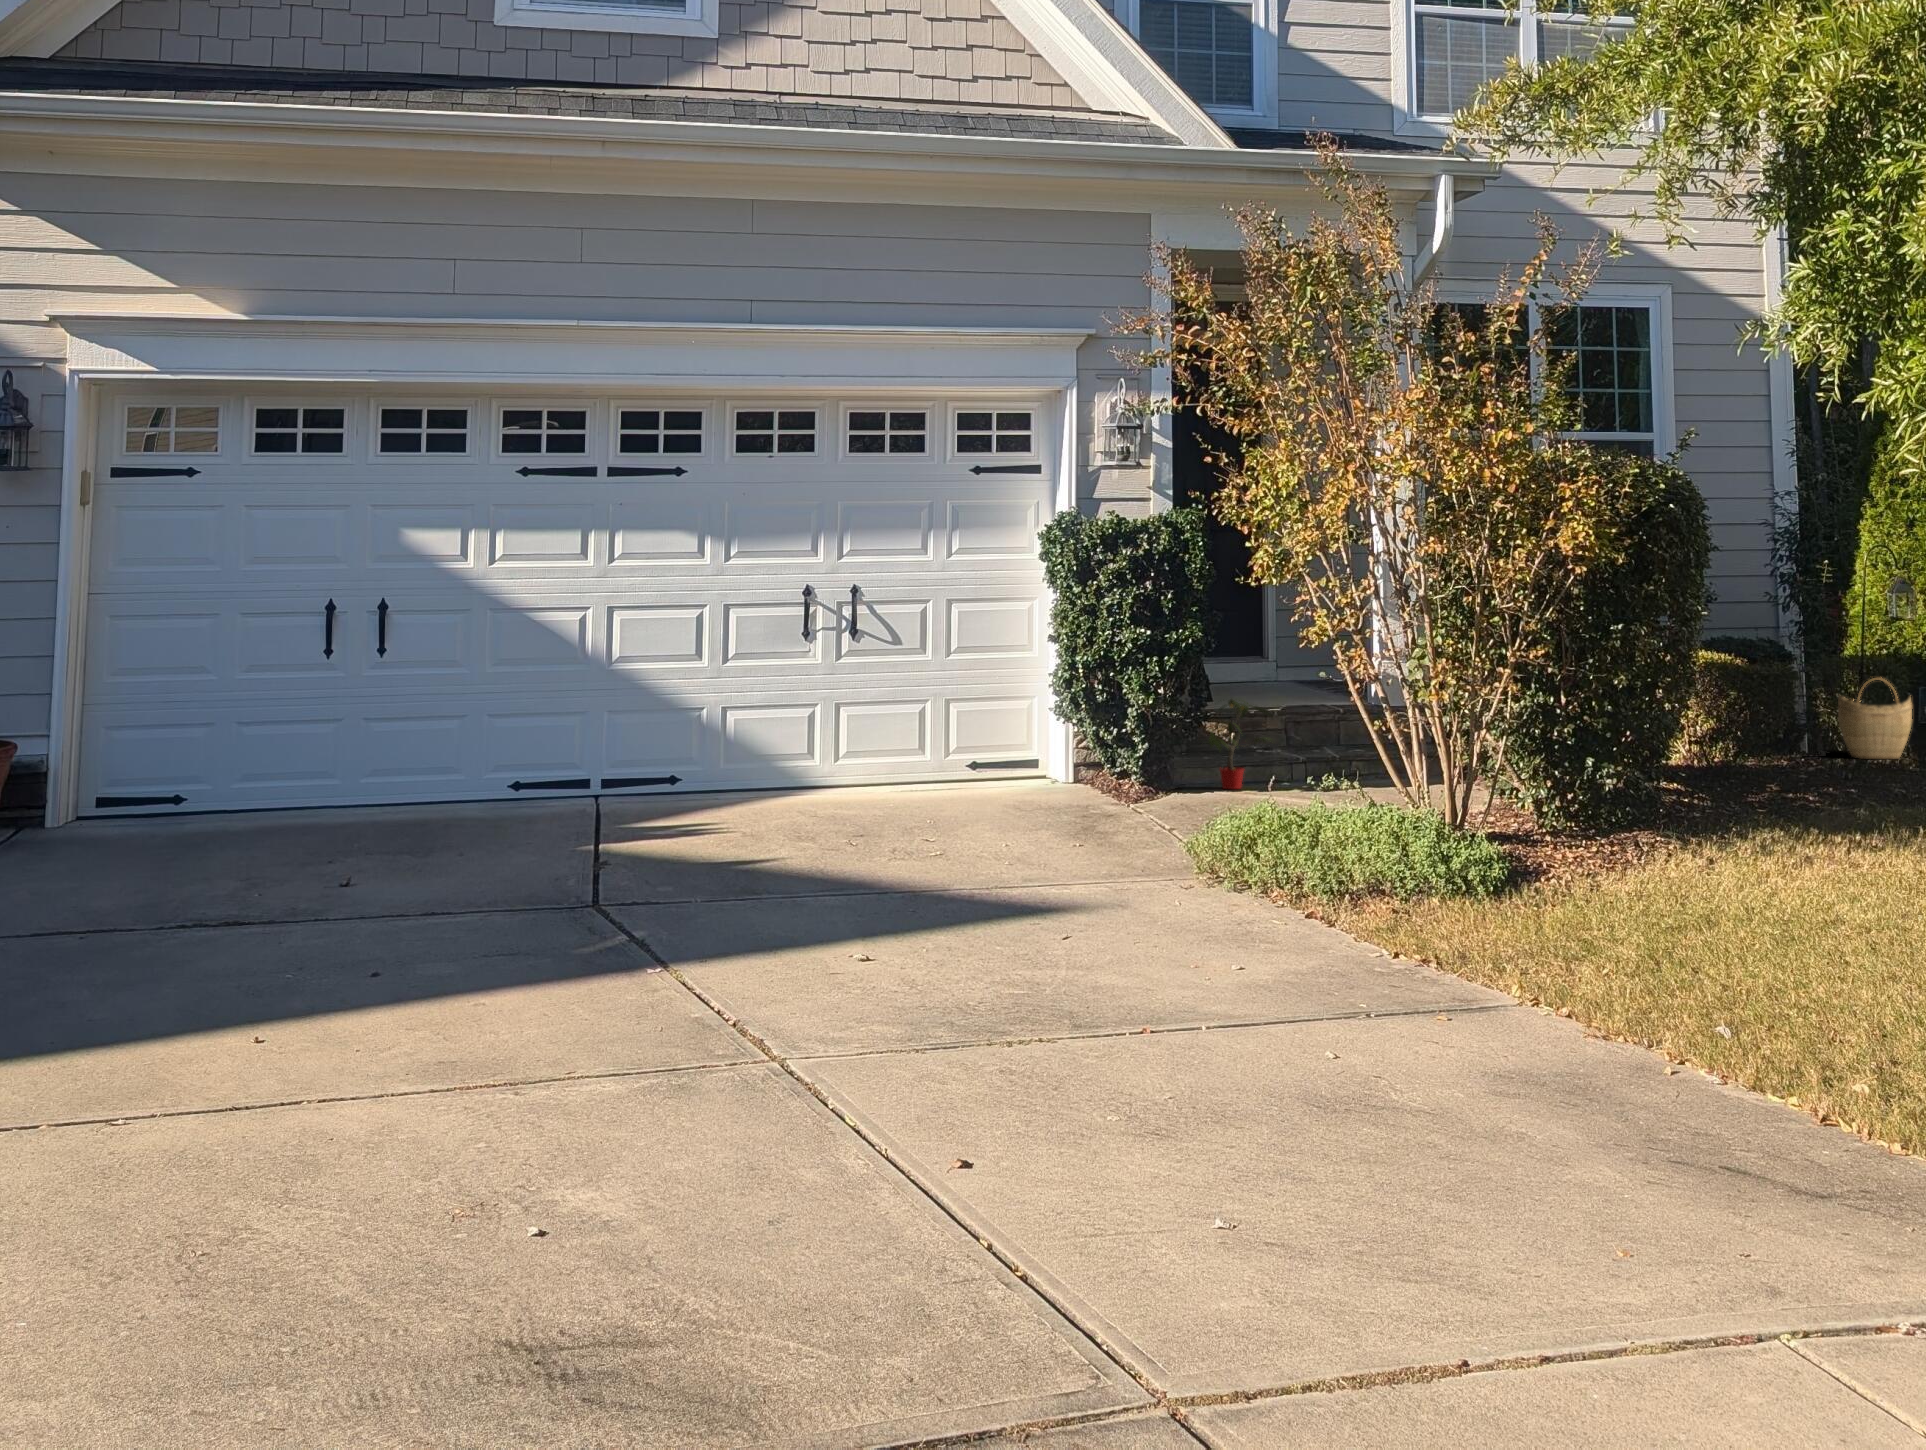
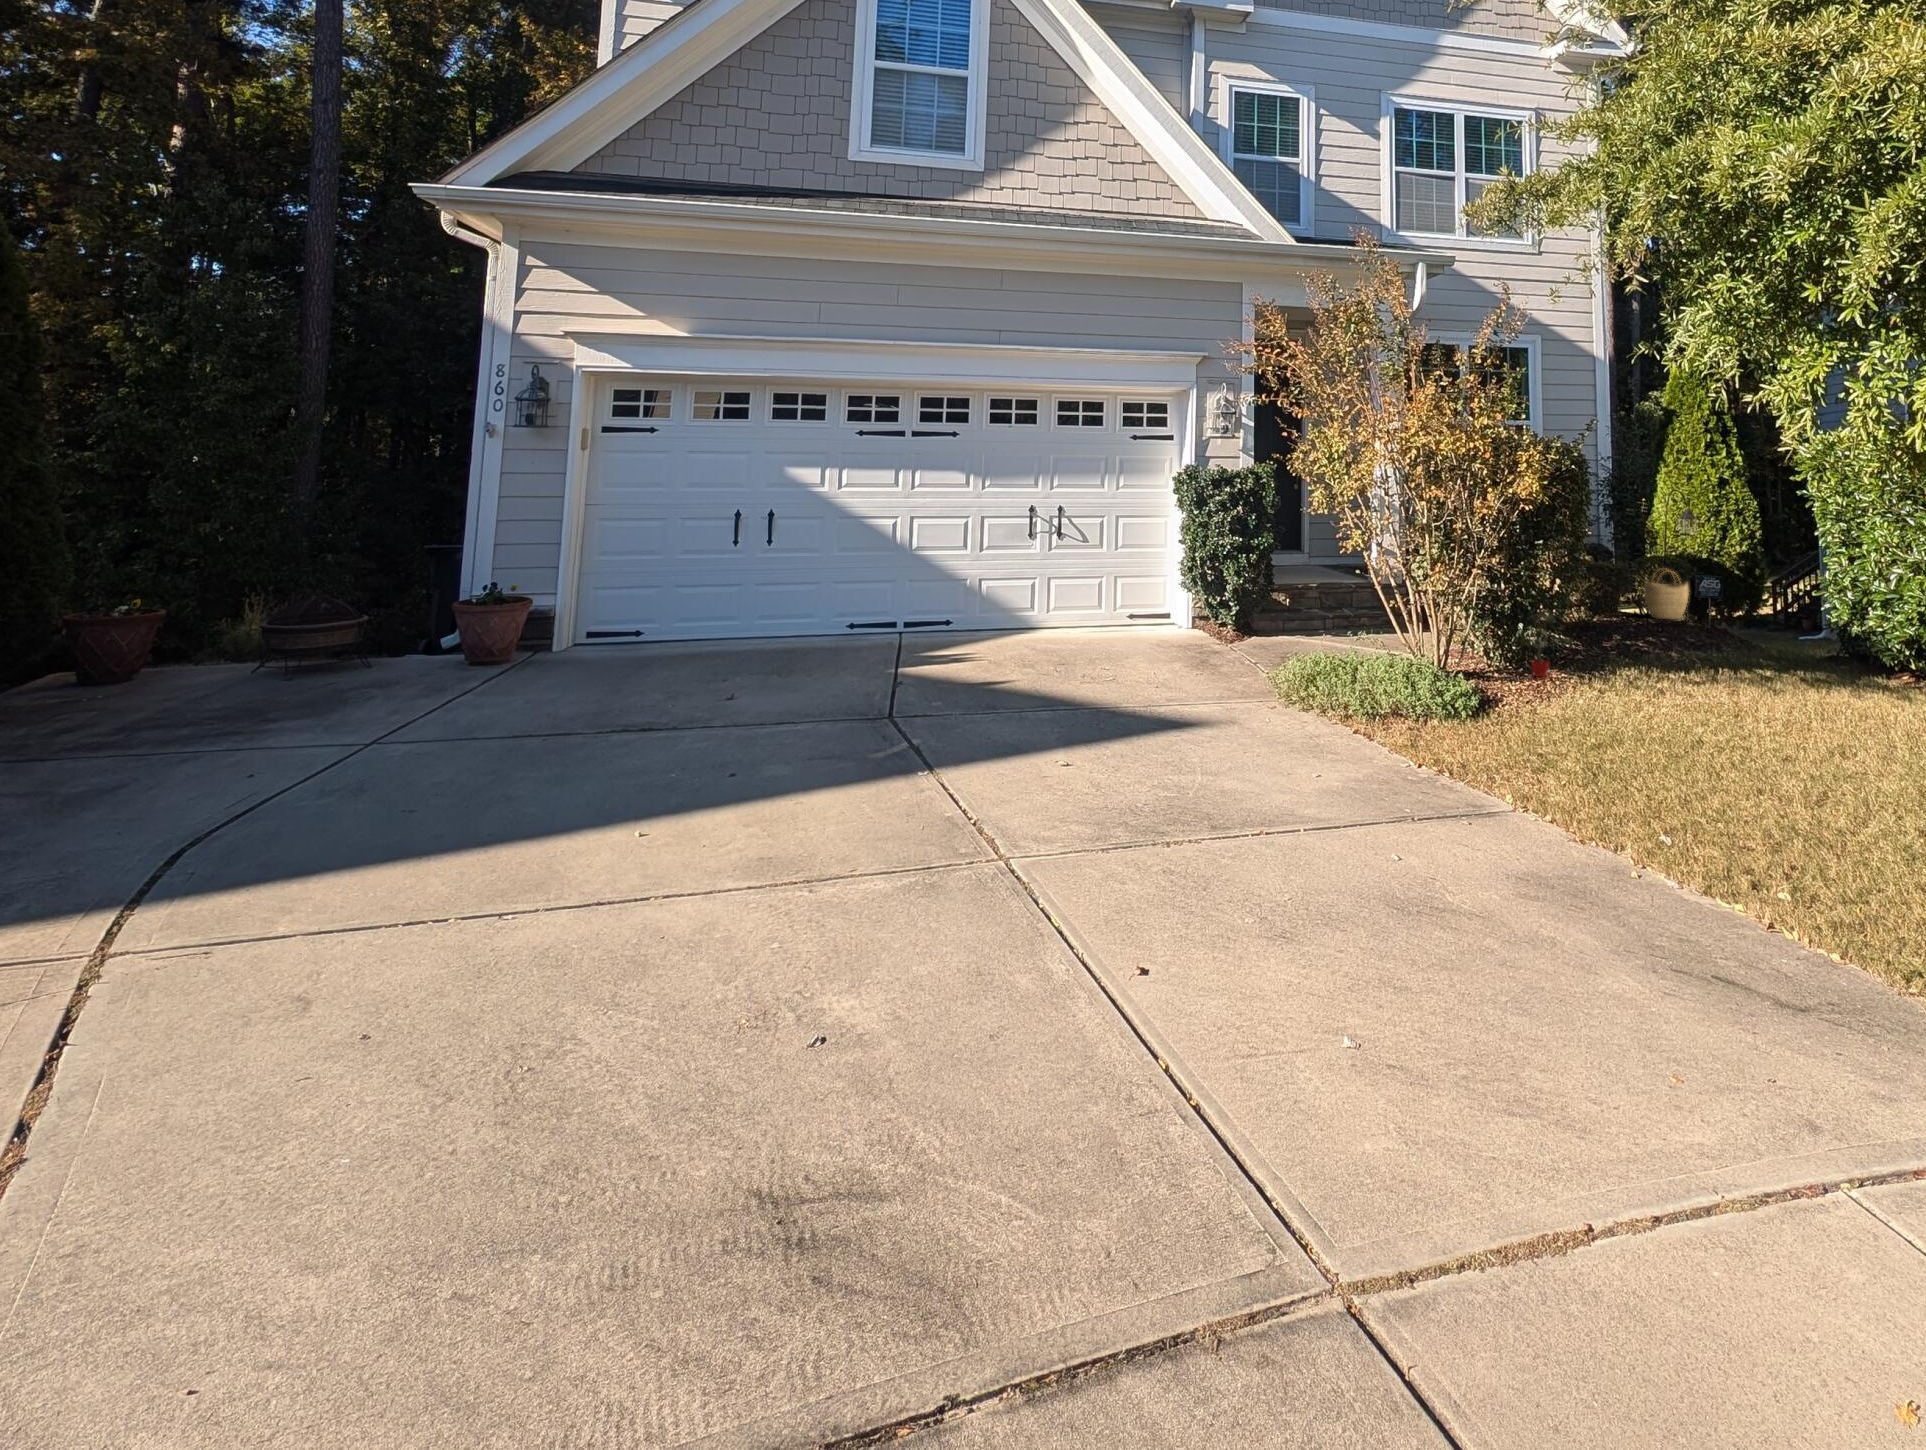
potted plant: present [1201,699,1272,789] -> present [1515,611,1569,677]

